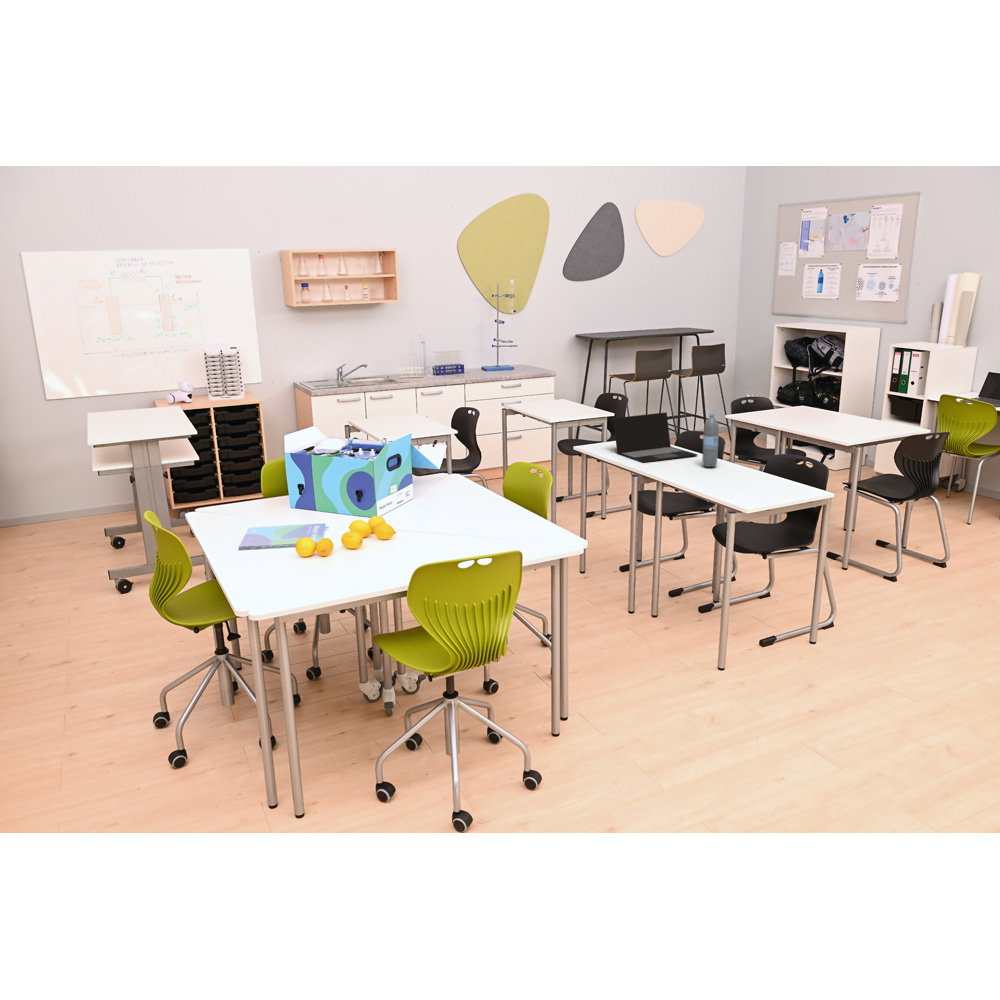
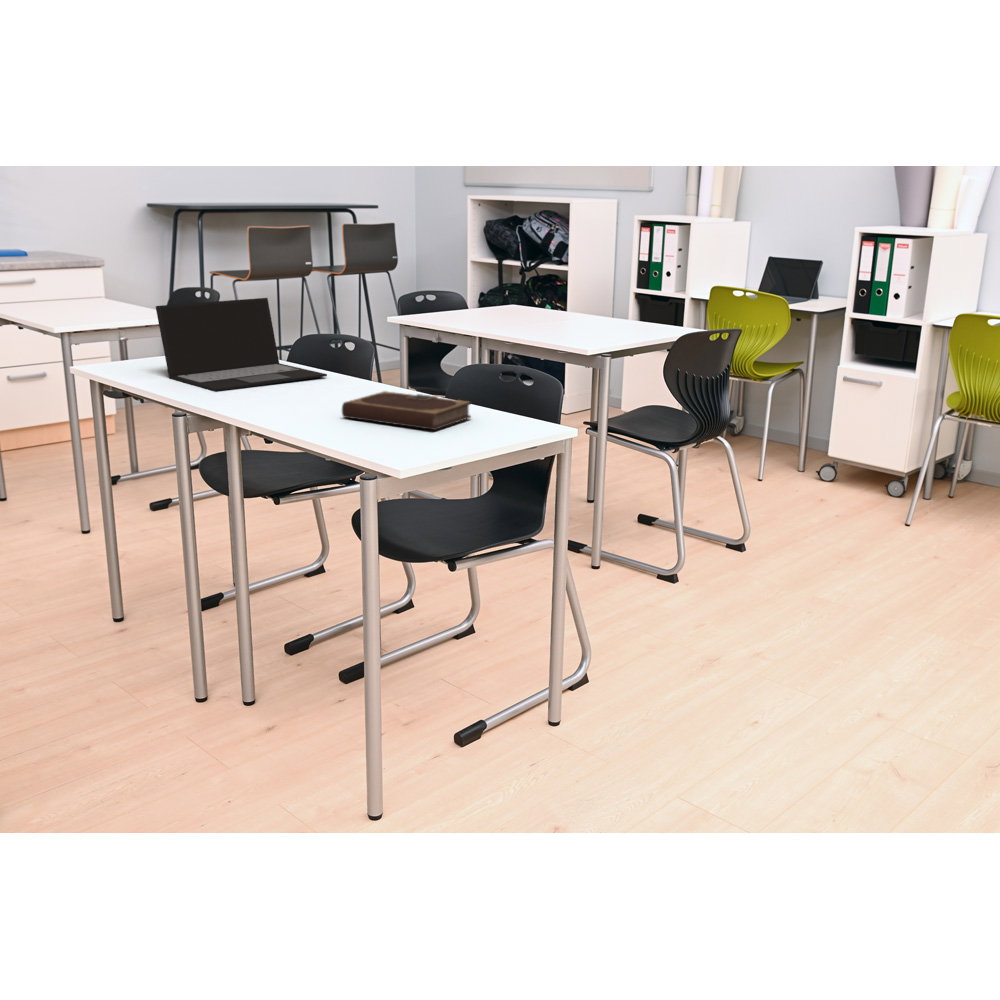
water bottle: present [702,412,719,467] -> none [329,284,360,396]
notebook: none [710,468,777,490] -> present [342,391,471,430]

